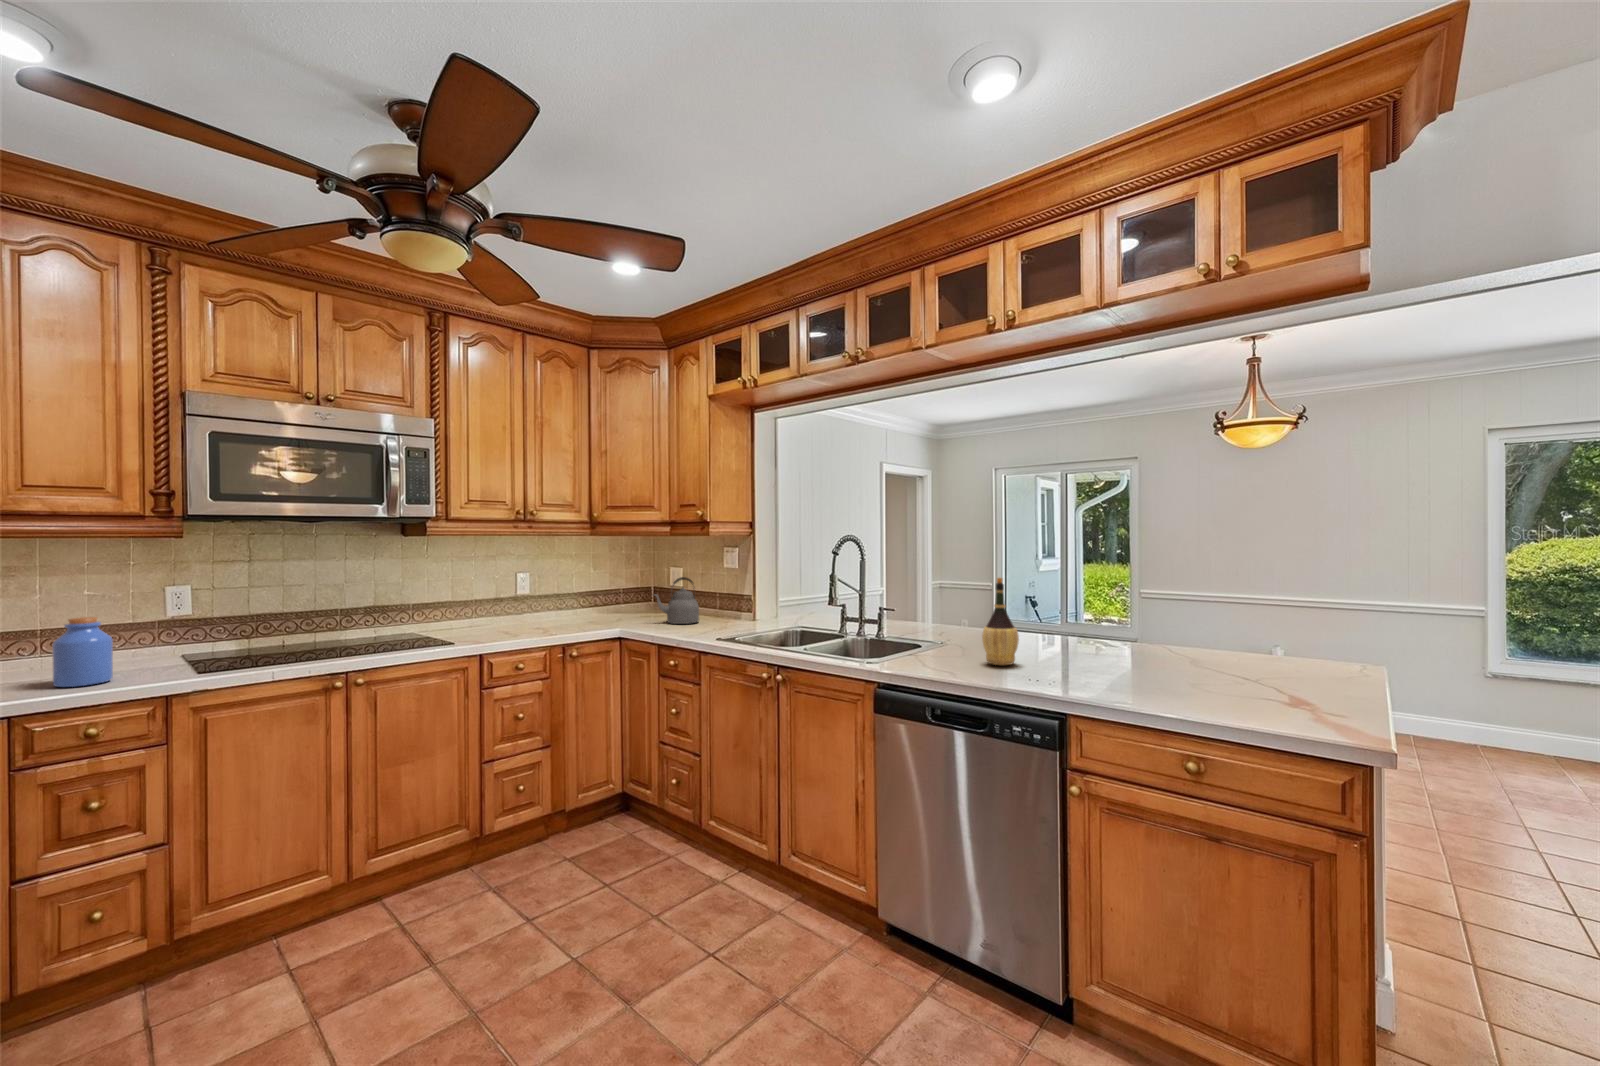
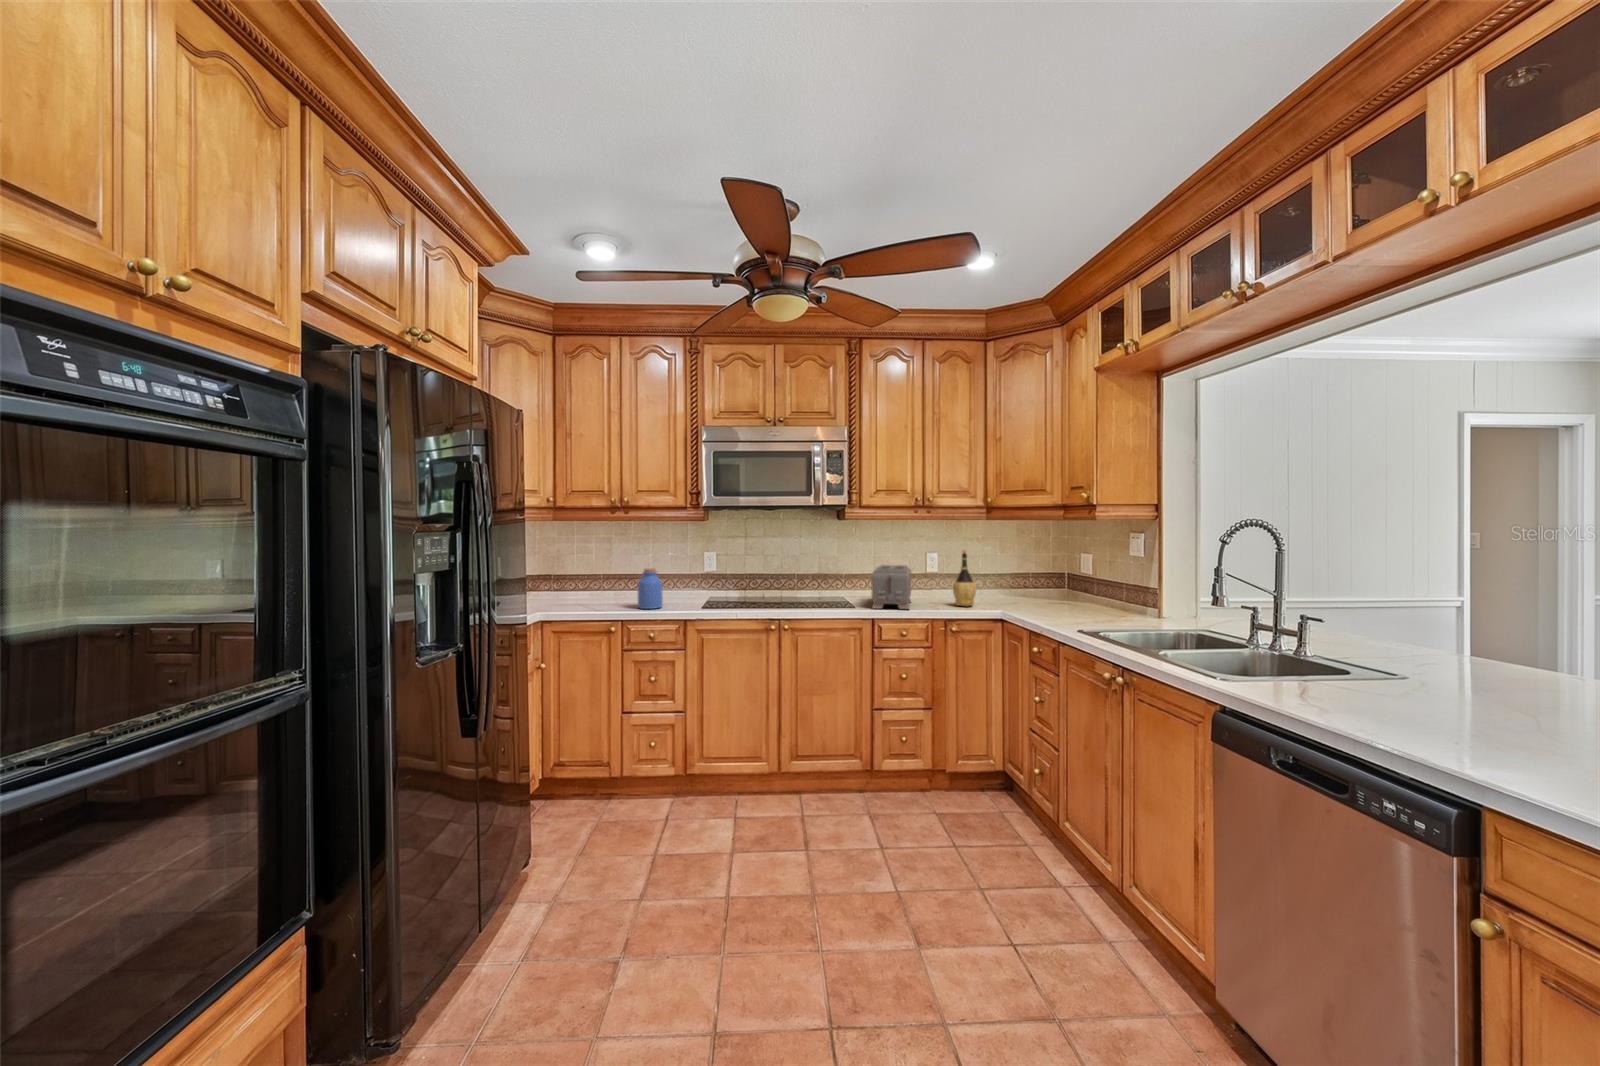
kettle: present [654,577,699,624] -> none [1039,564,1092,613]
wine bottle: present [982,578,1019,665] -> present [953,550,976,606]
toaster: none [468,588,525,642] -> present [871,565,911,609]

